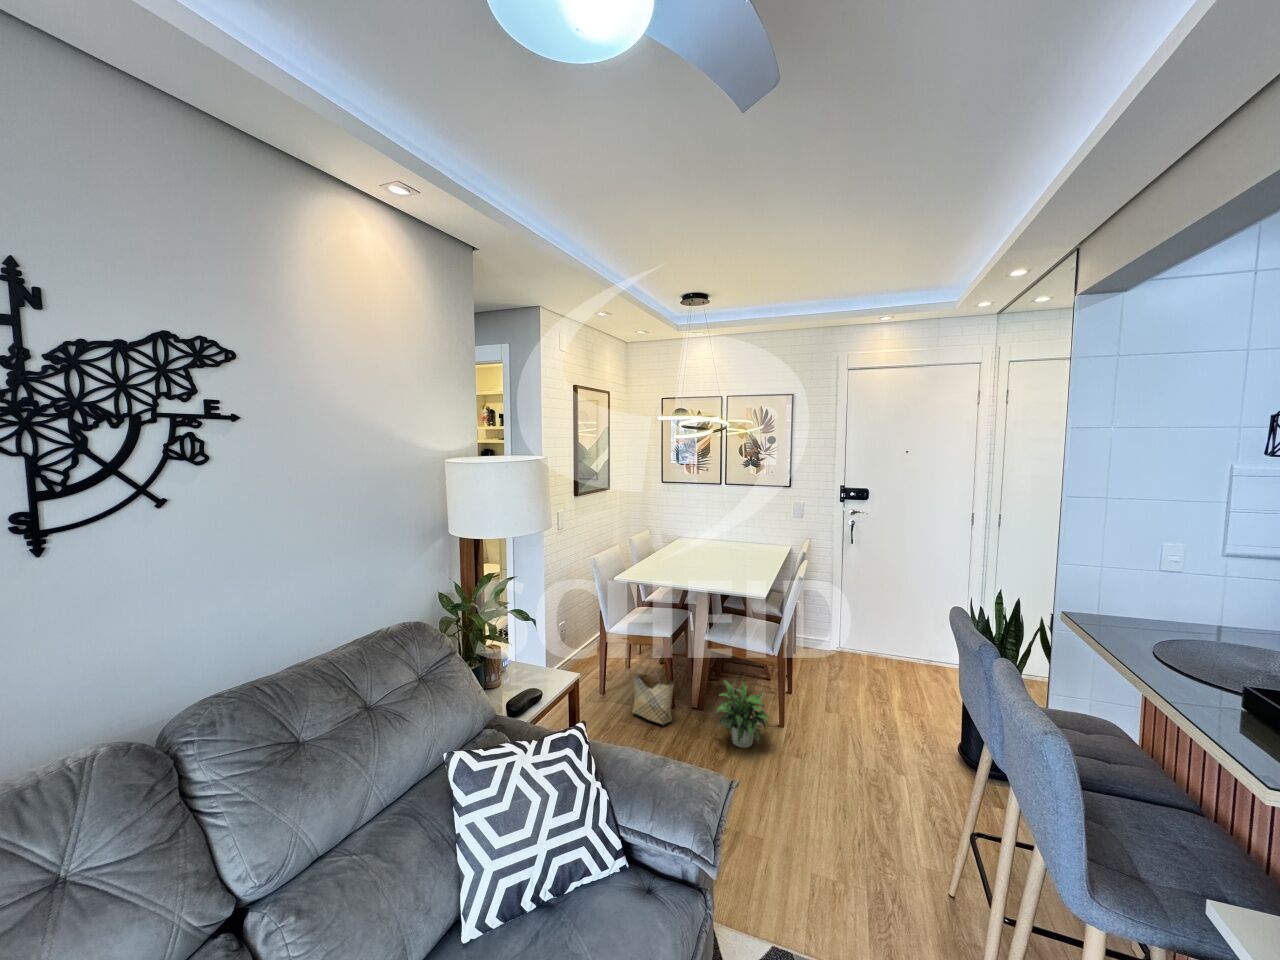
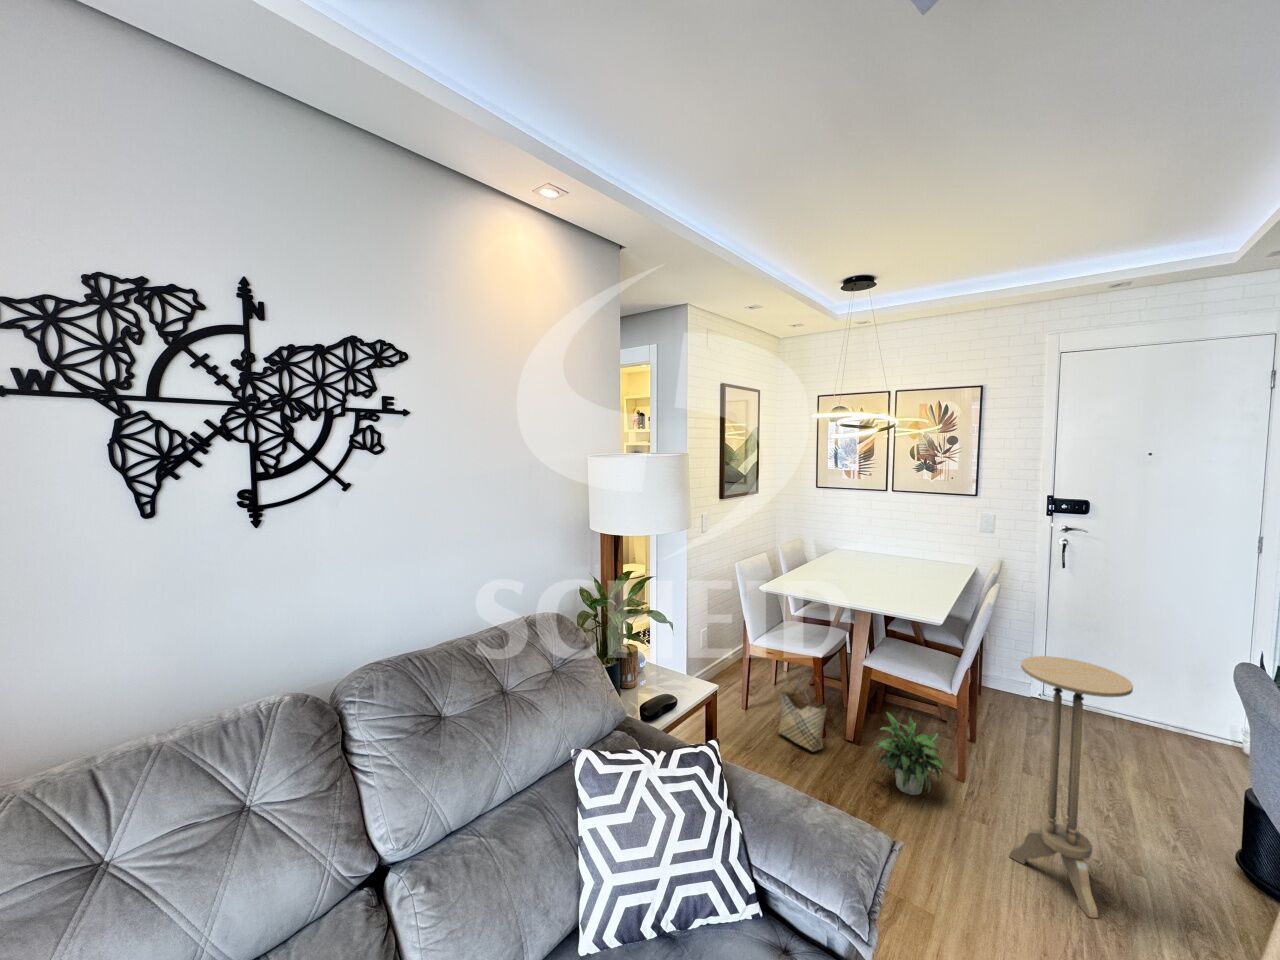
side table: none [817,617,897,817] -> present [1009,656,1133,918]

